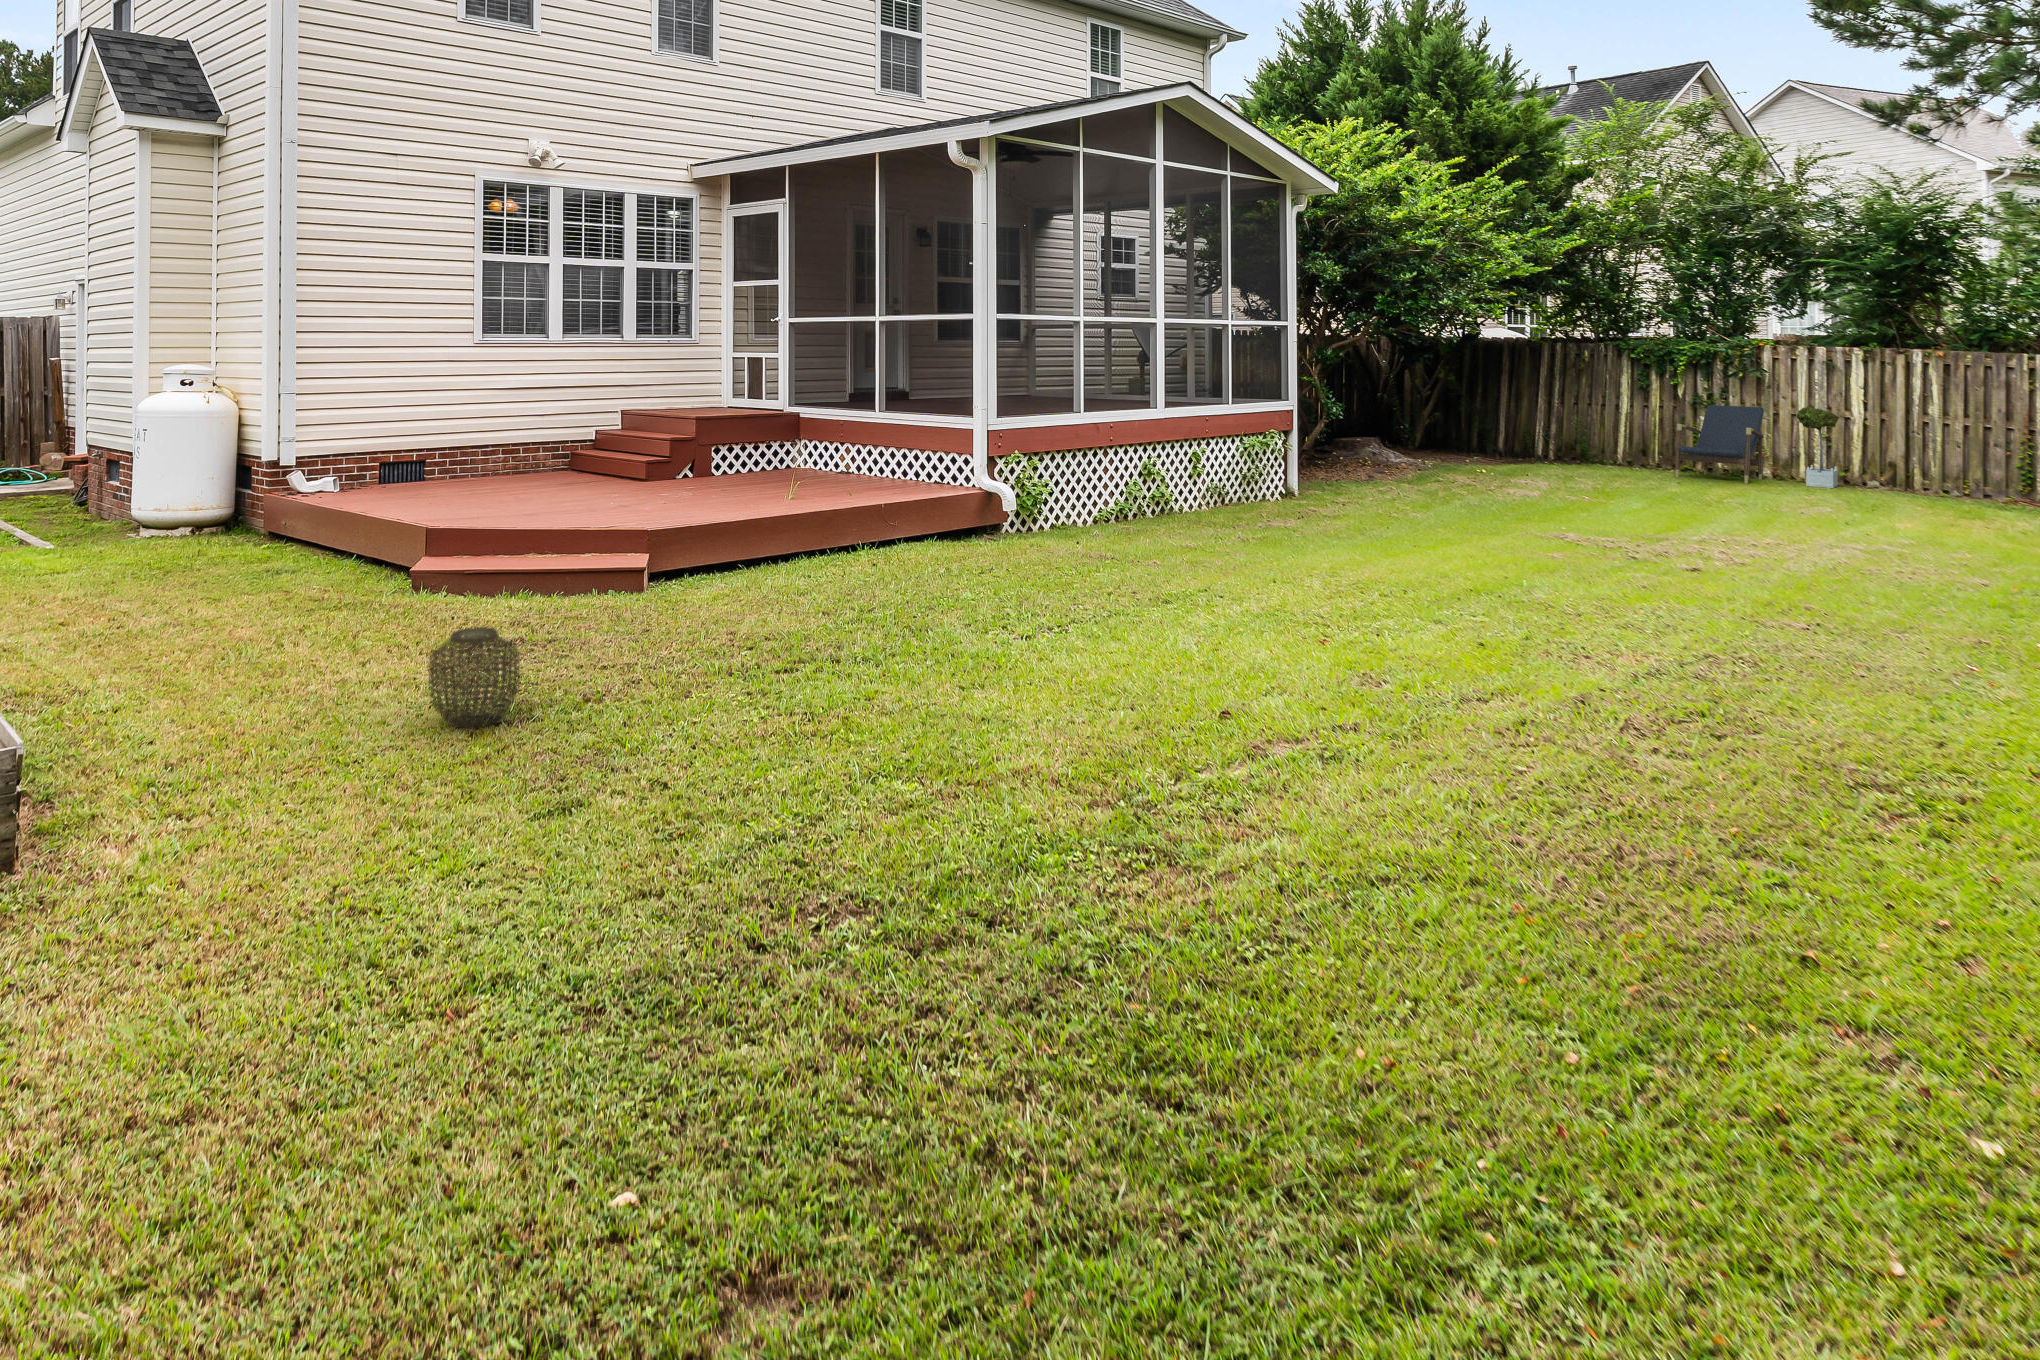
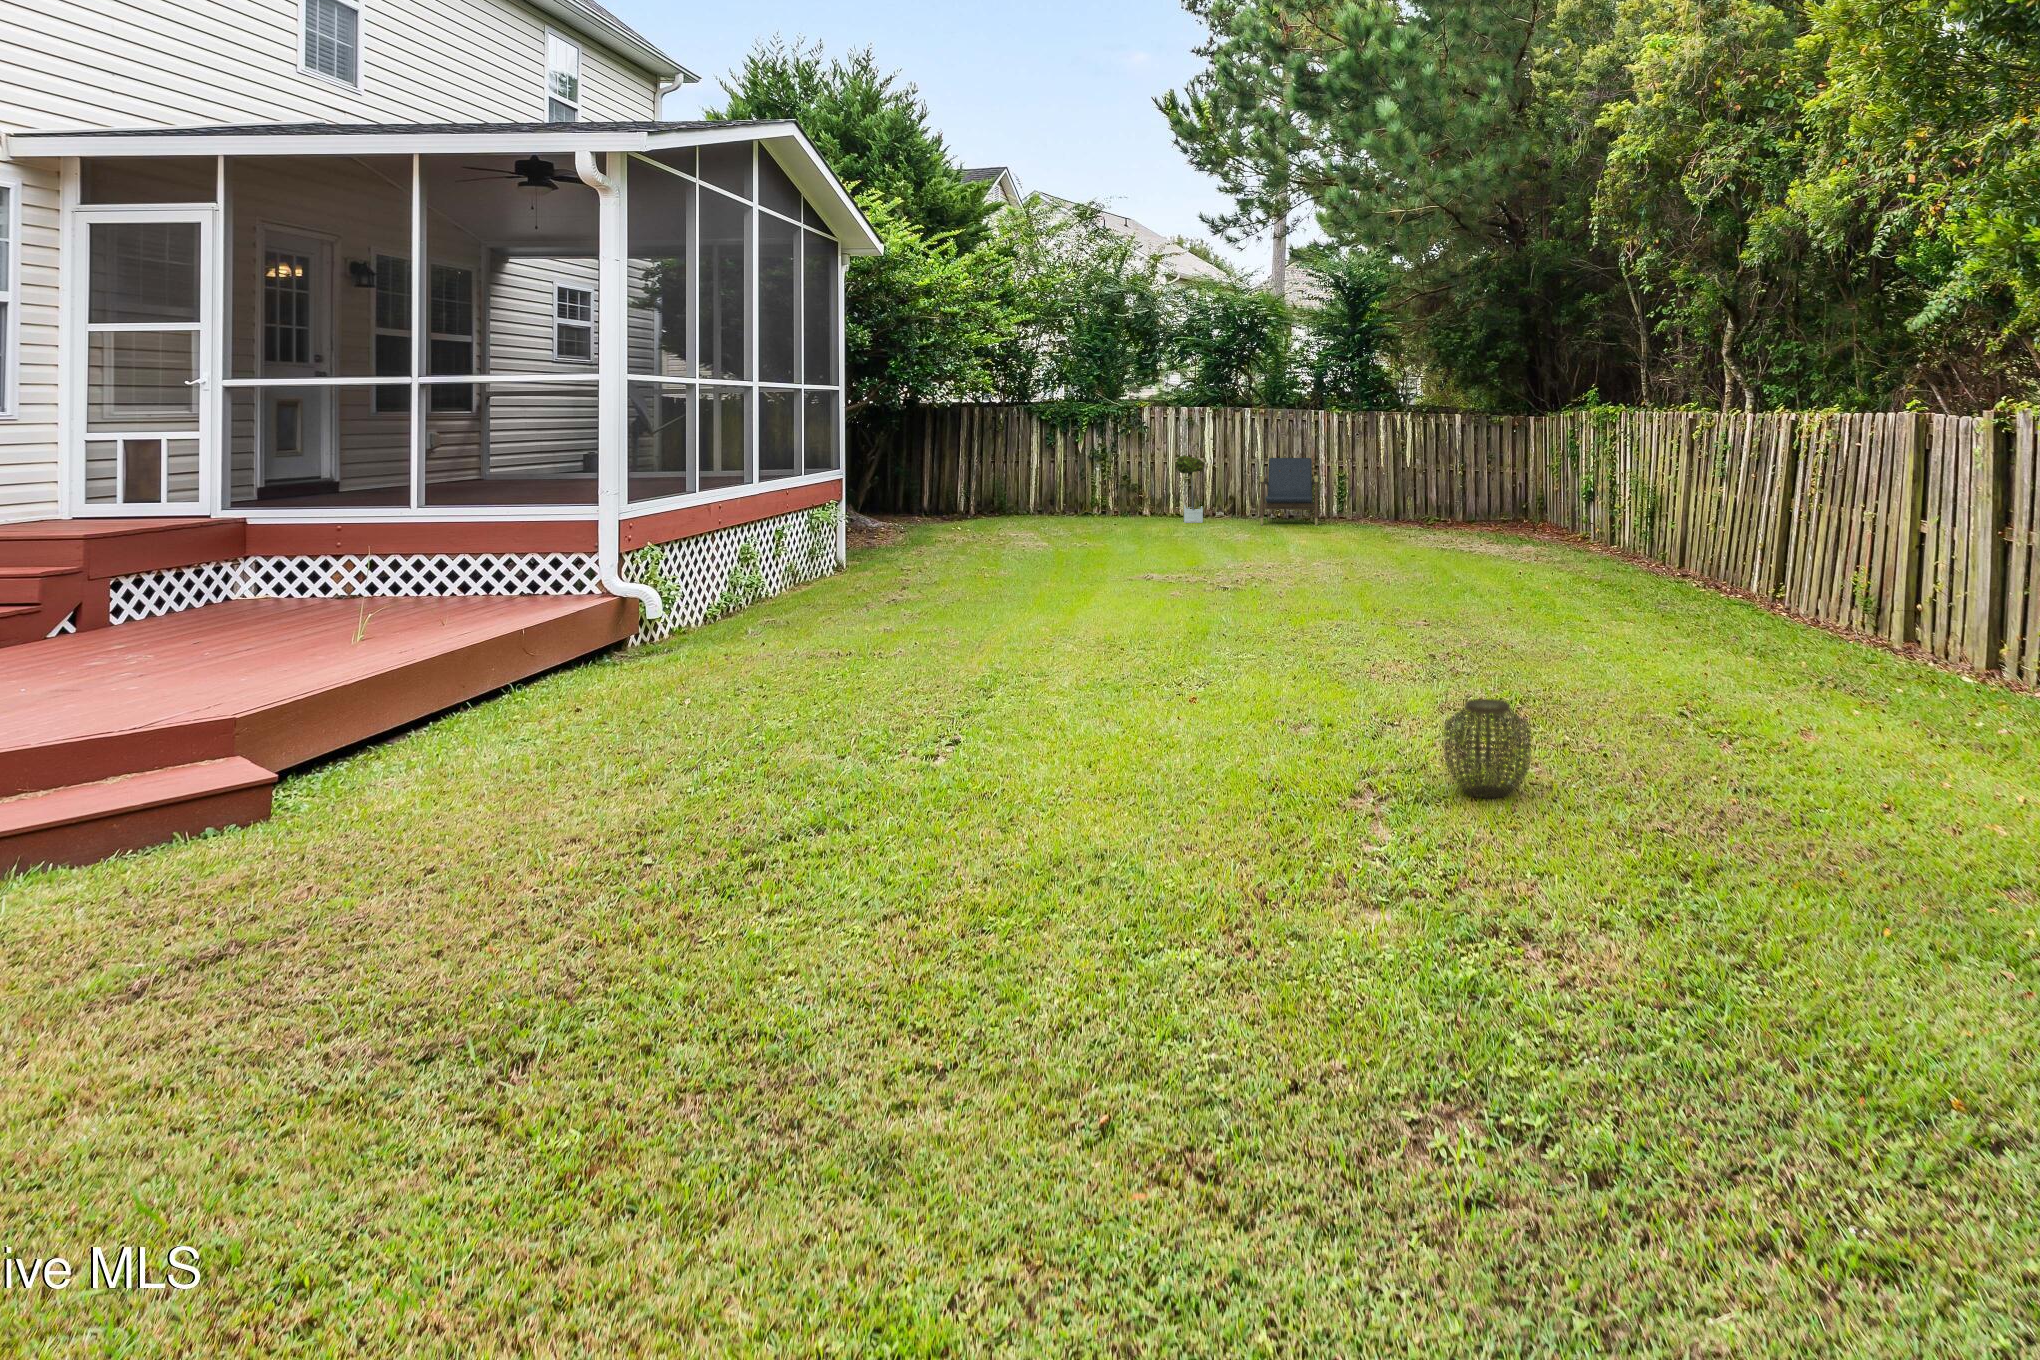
lounge chair: present [1675,405,1764,484] -> present [1260,458,1318,525]
woven basket: present [429,627,520,728] -> present [1445,699,1531,798]

